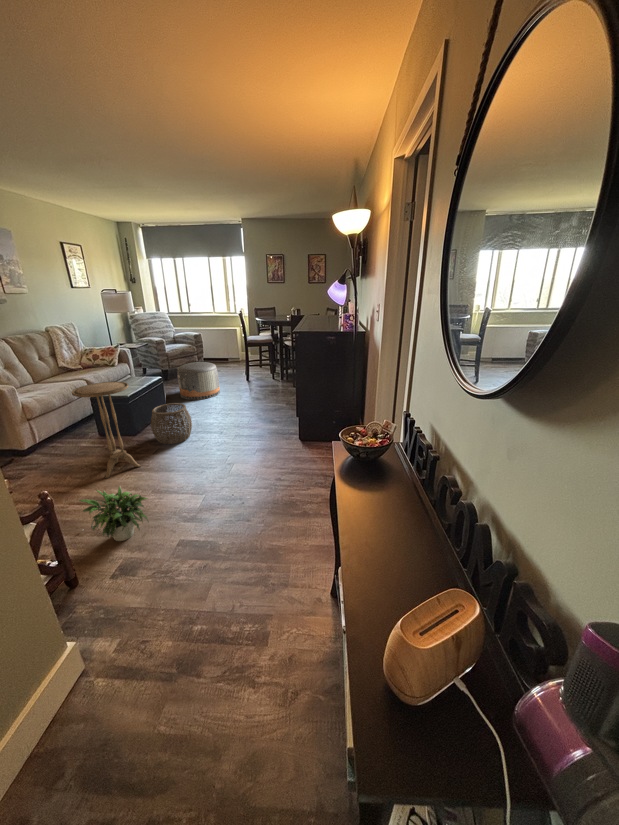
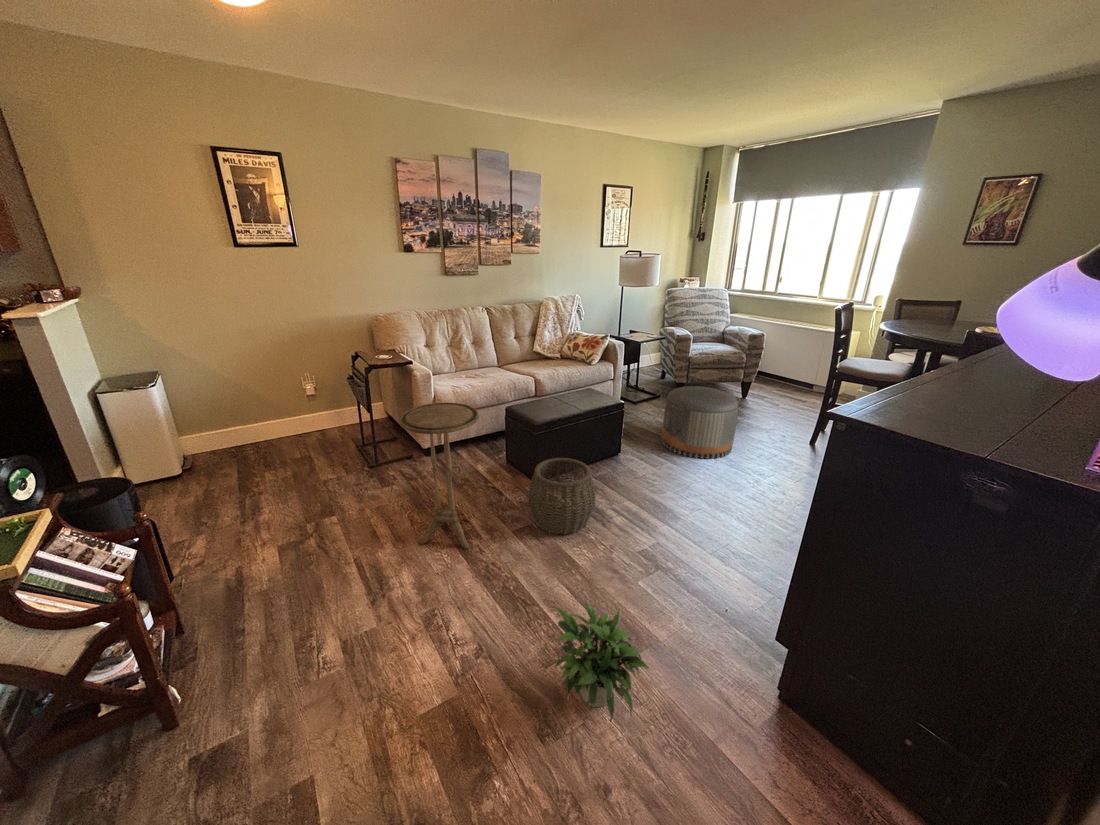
potted plant: present [80,486,148,541] -> present [555,601,649,722]

